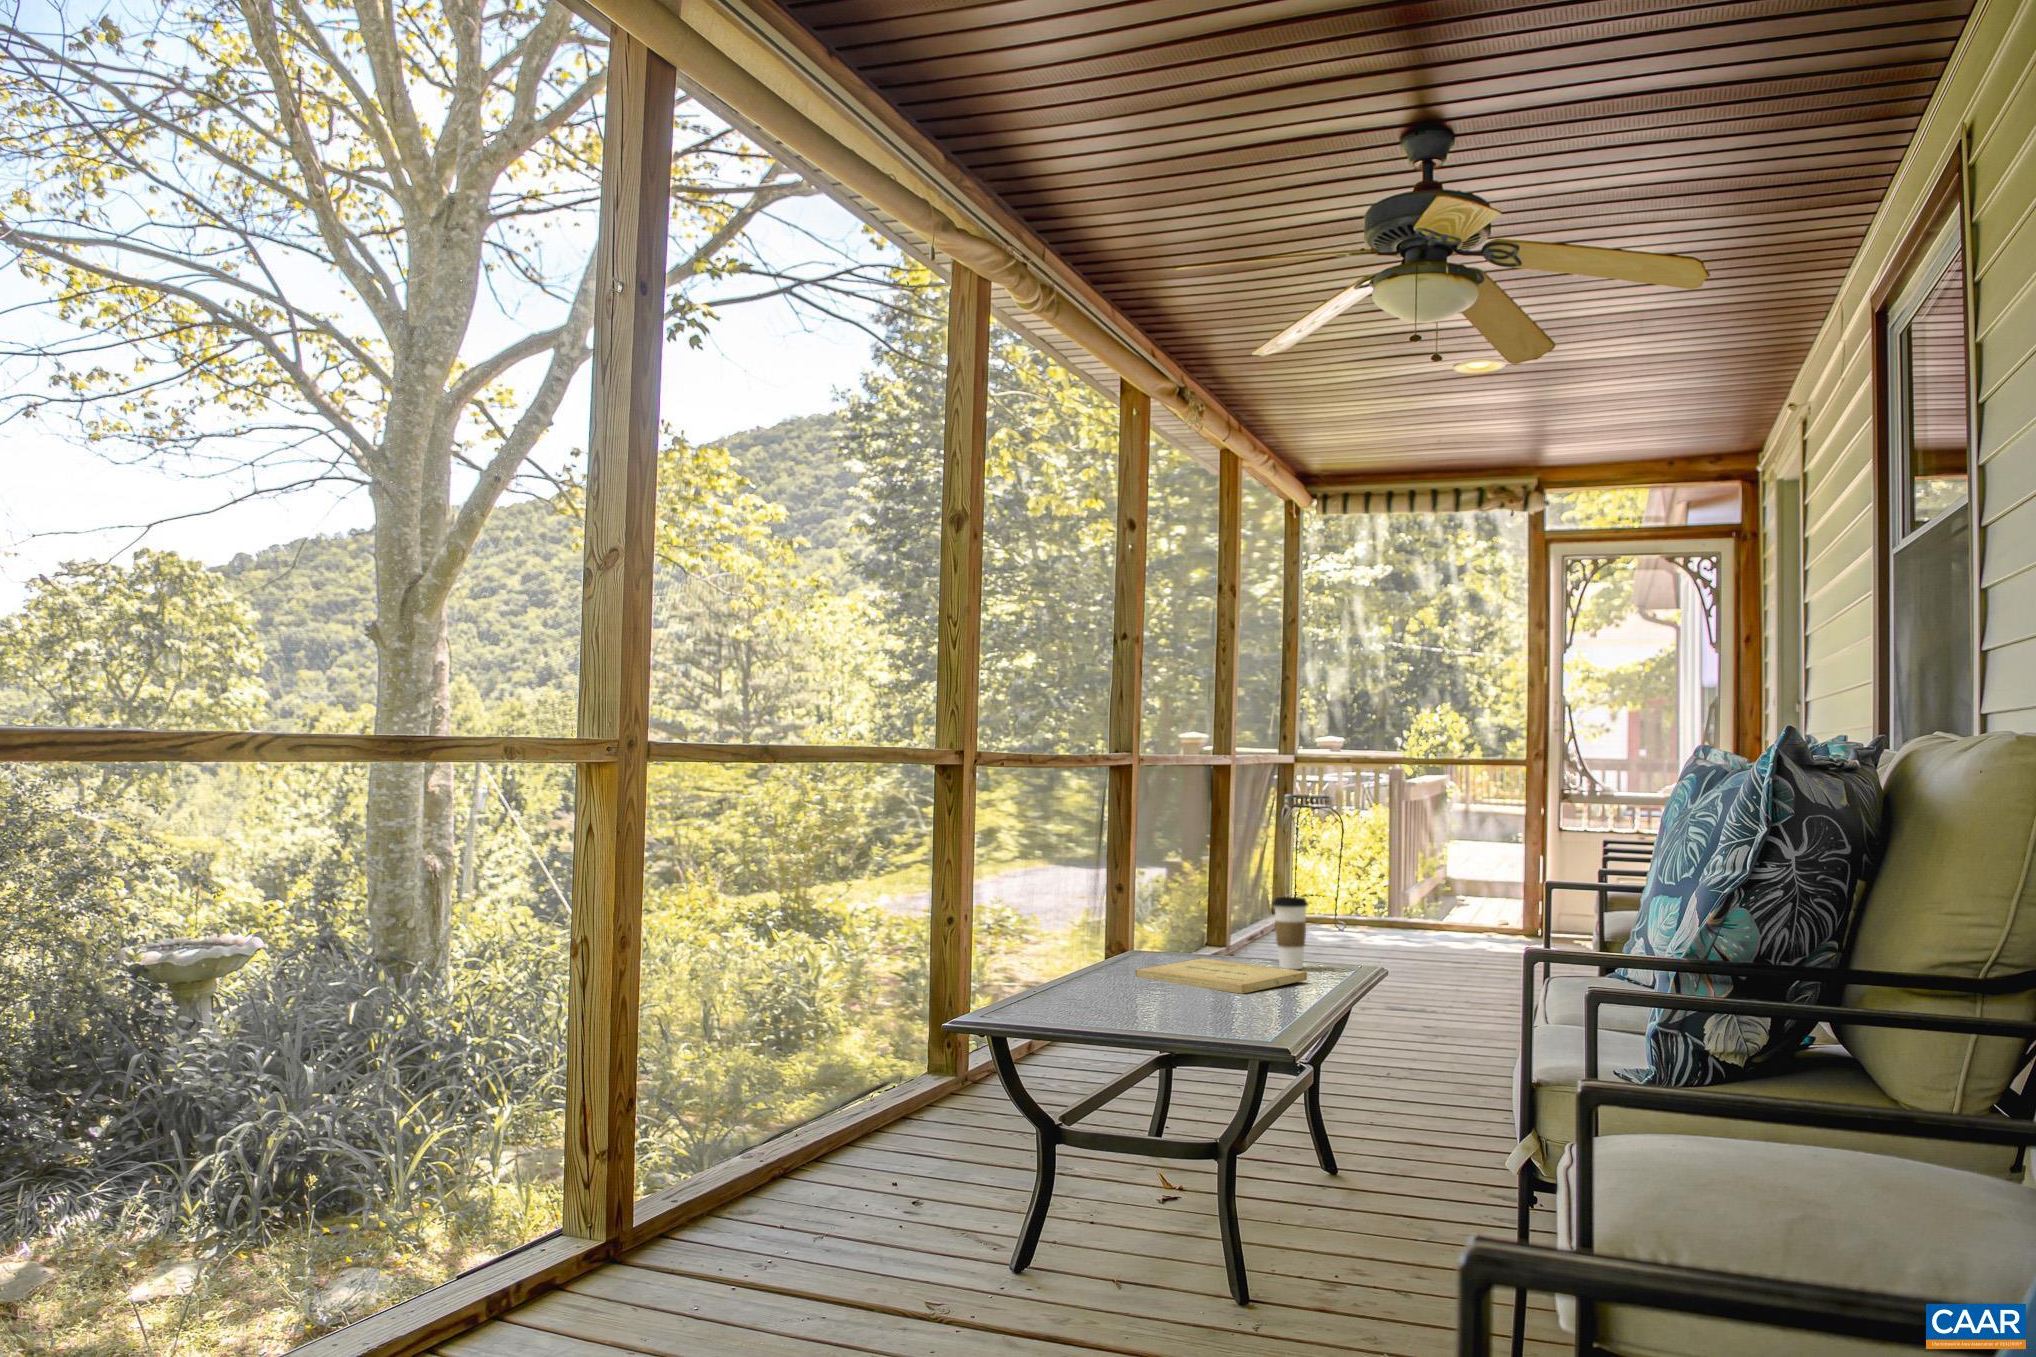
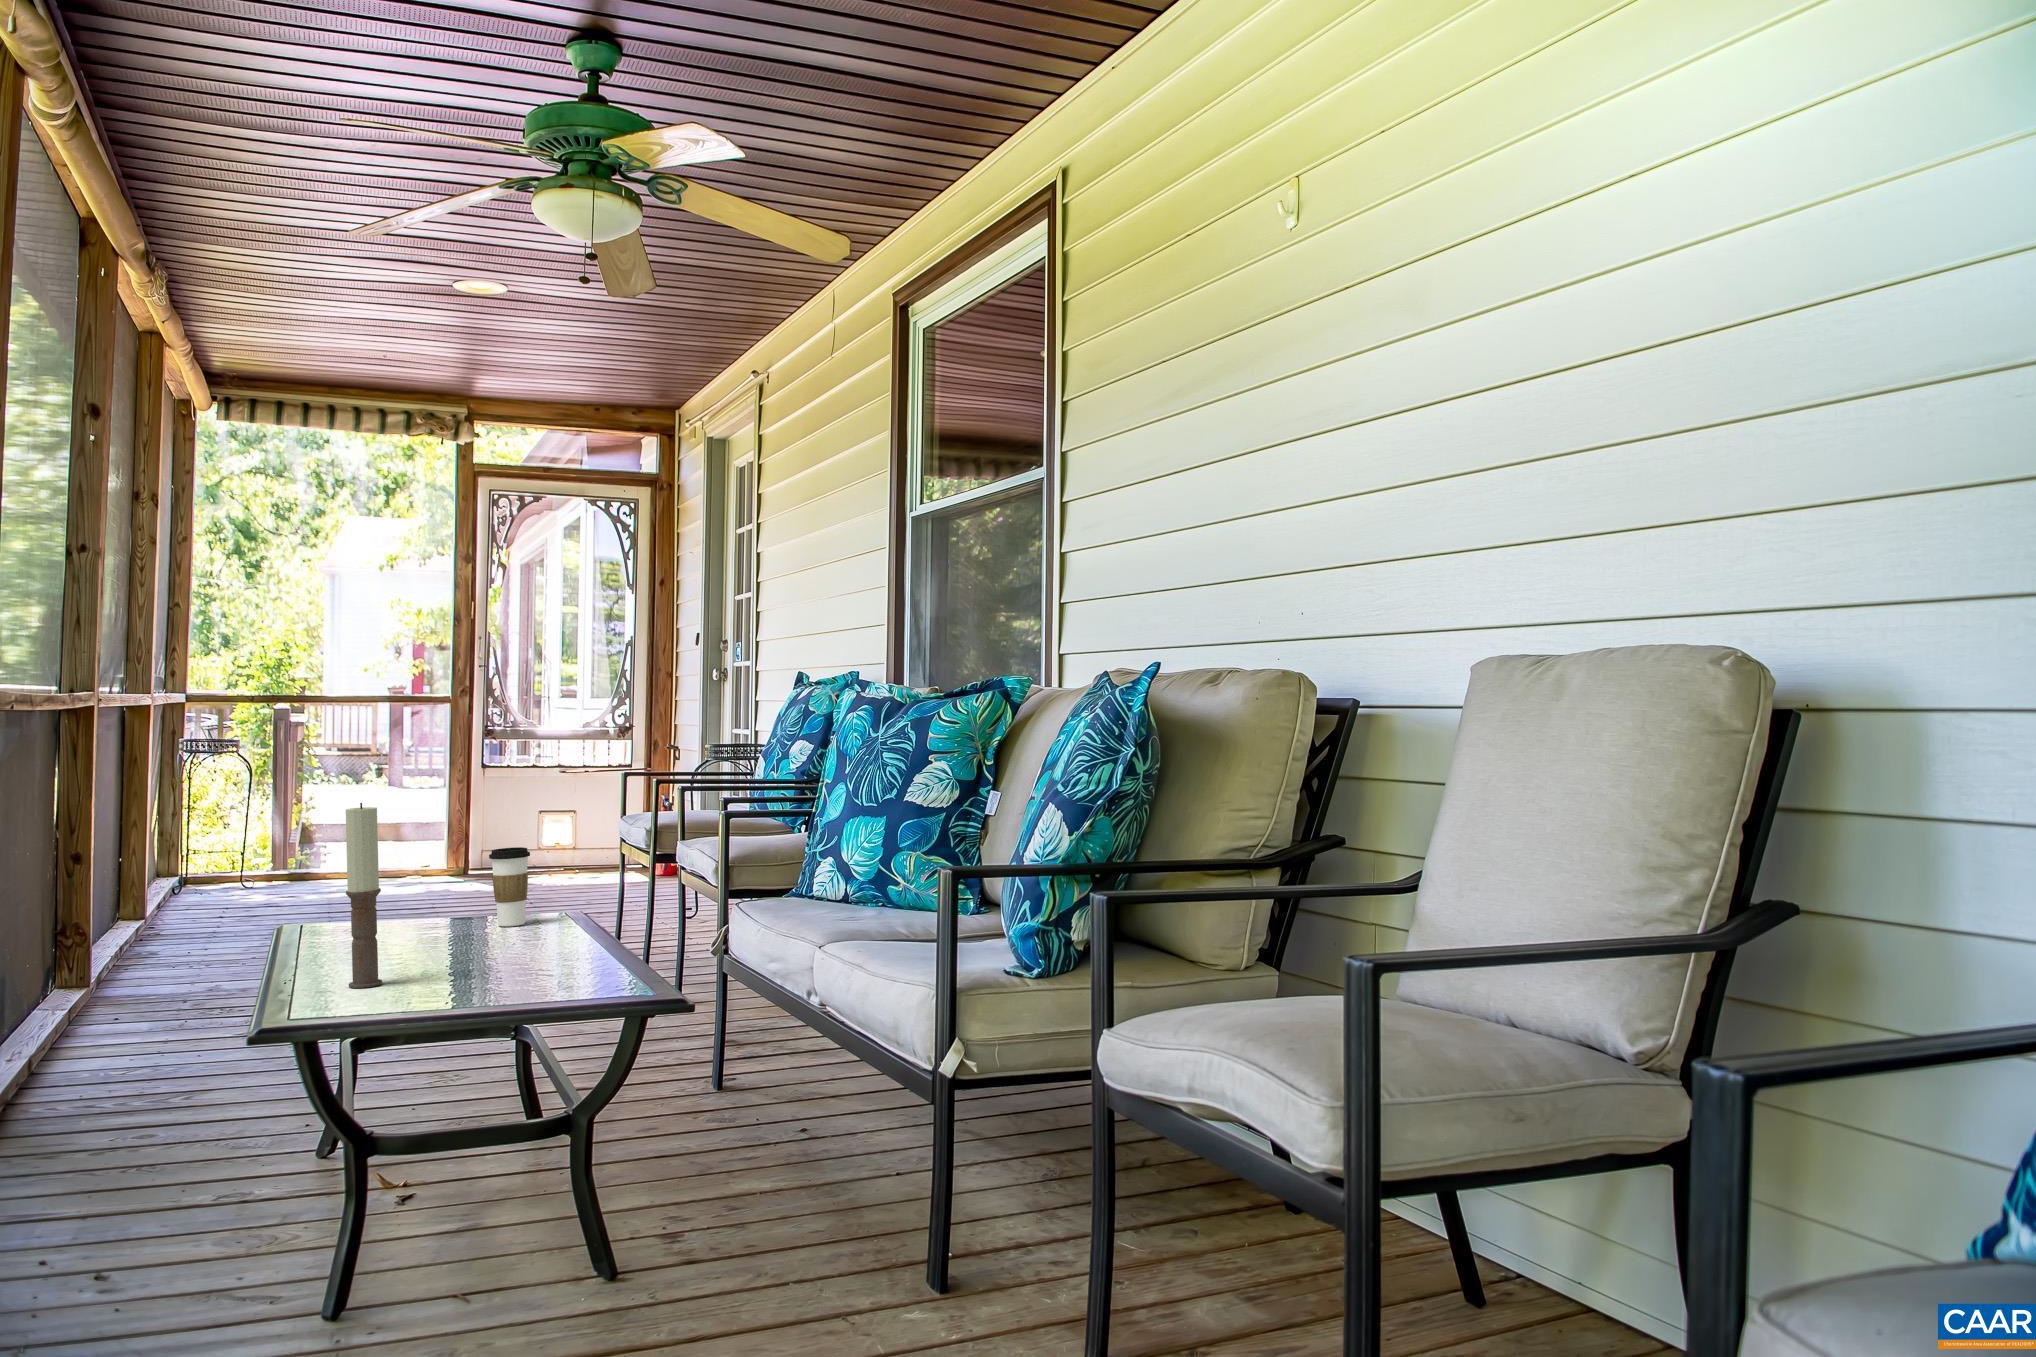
candle: none [1066,842,1092,996] -> present [346,803,382,988]
book: present [1136,958,1307,994] -> none [375,923,562,960]

